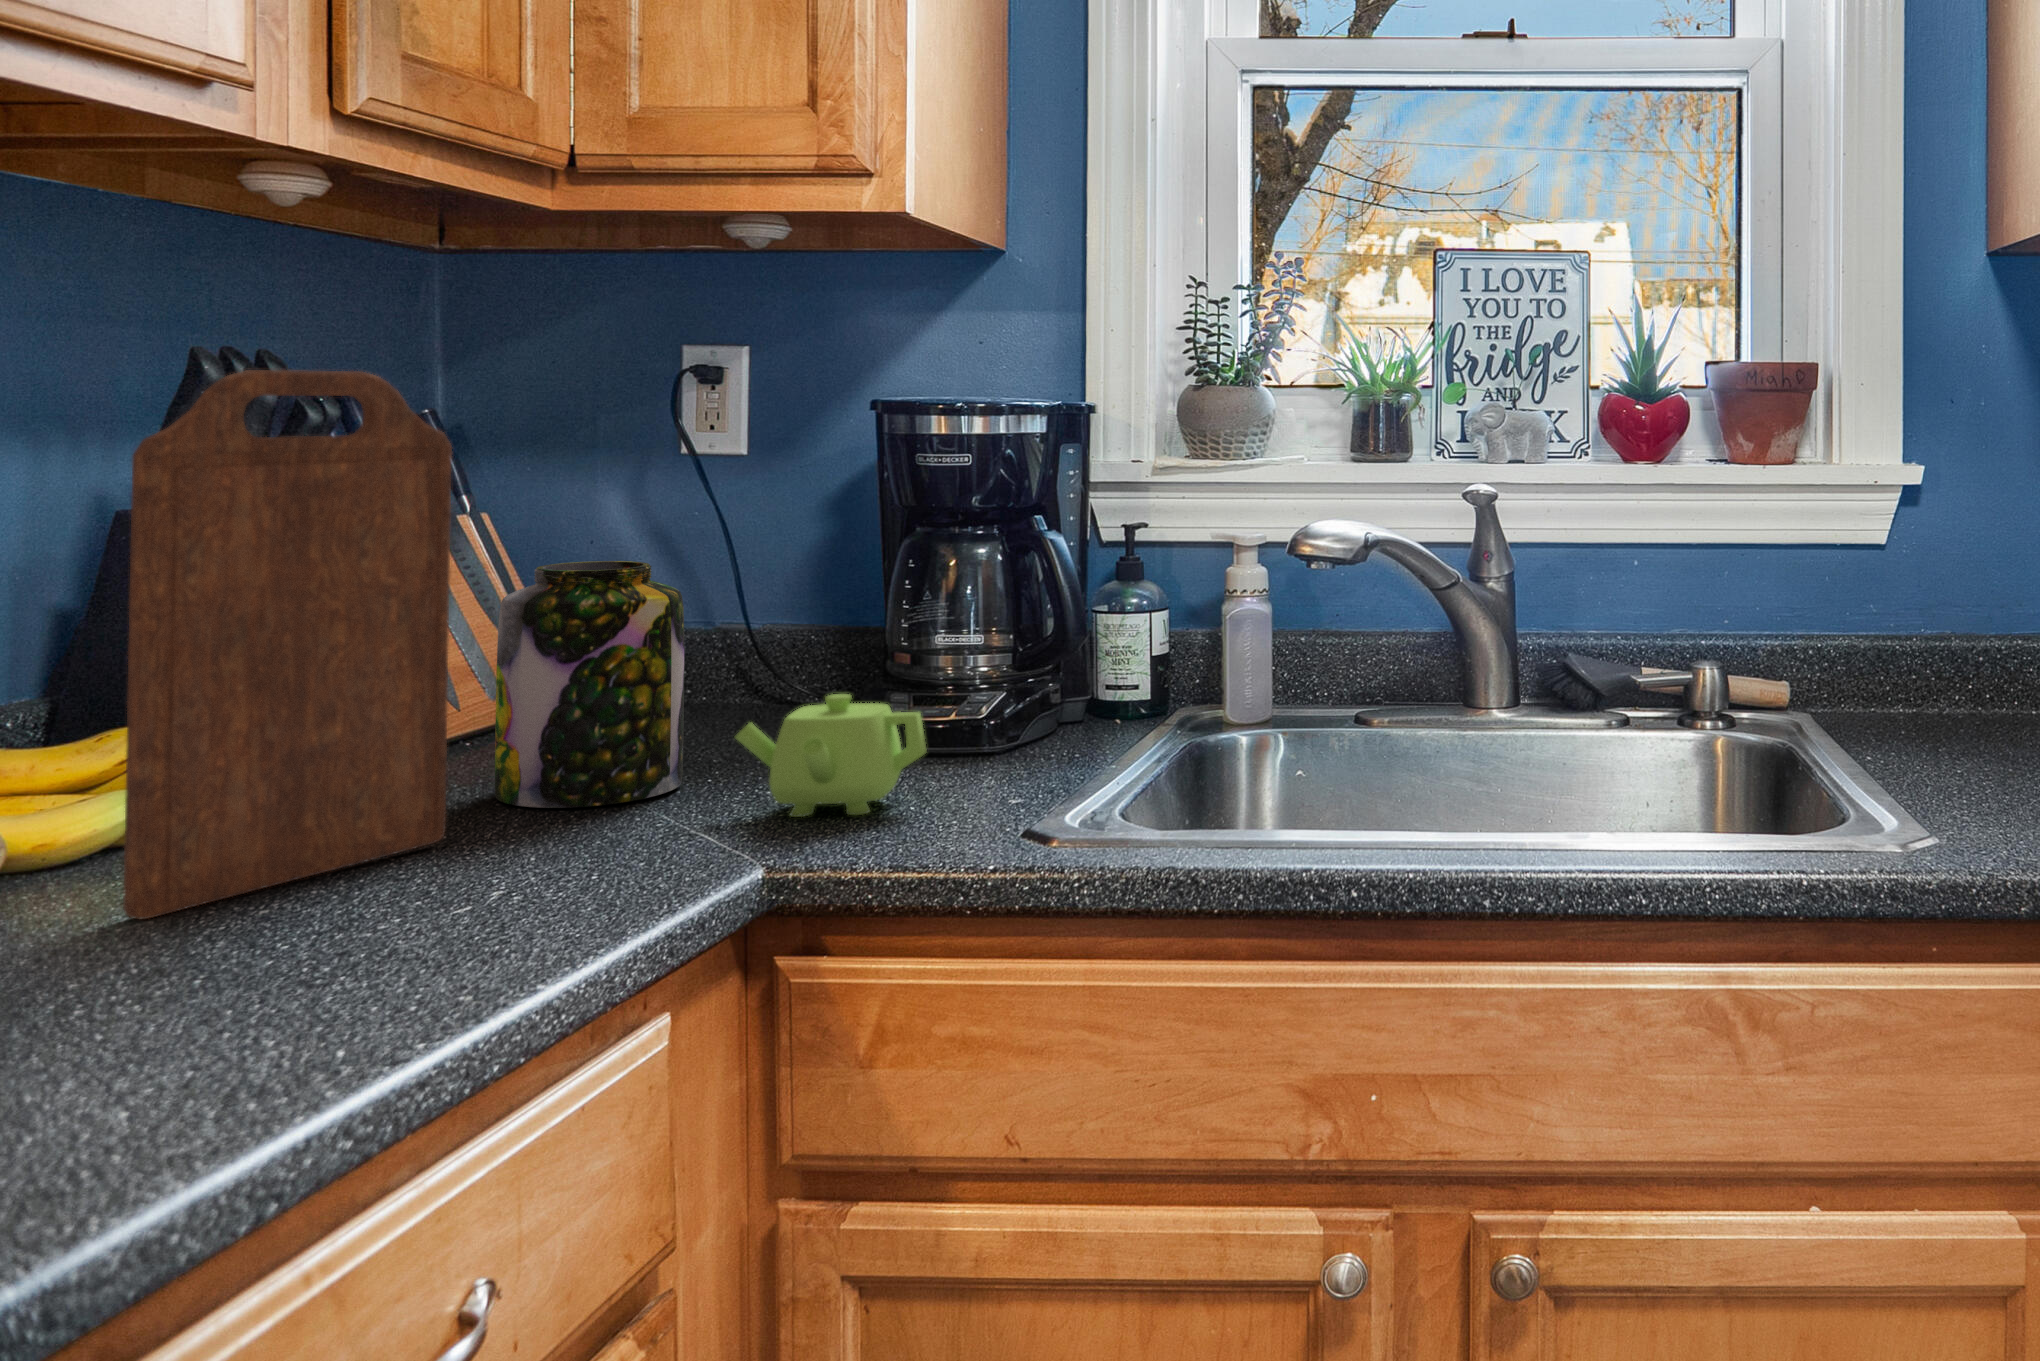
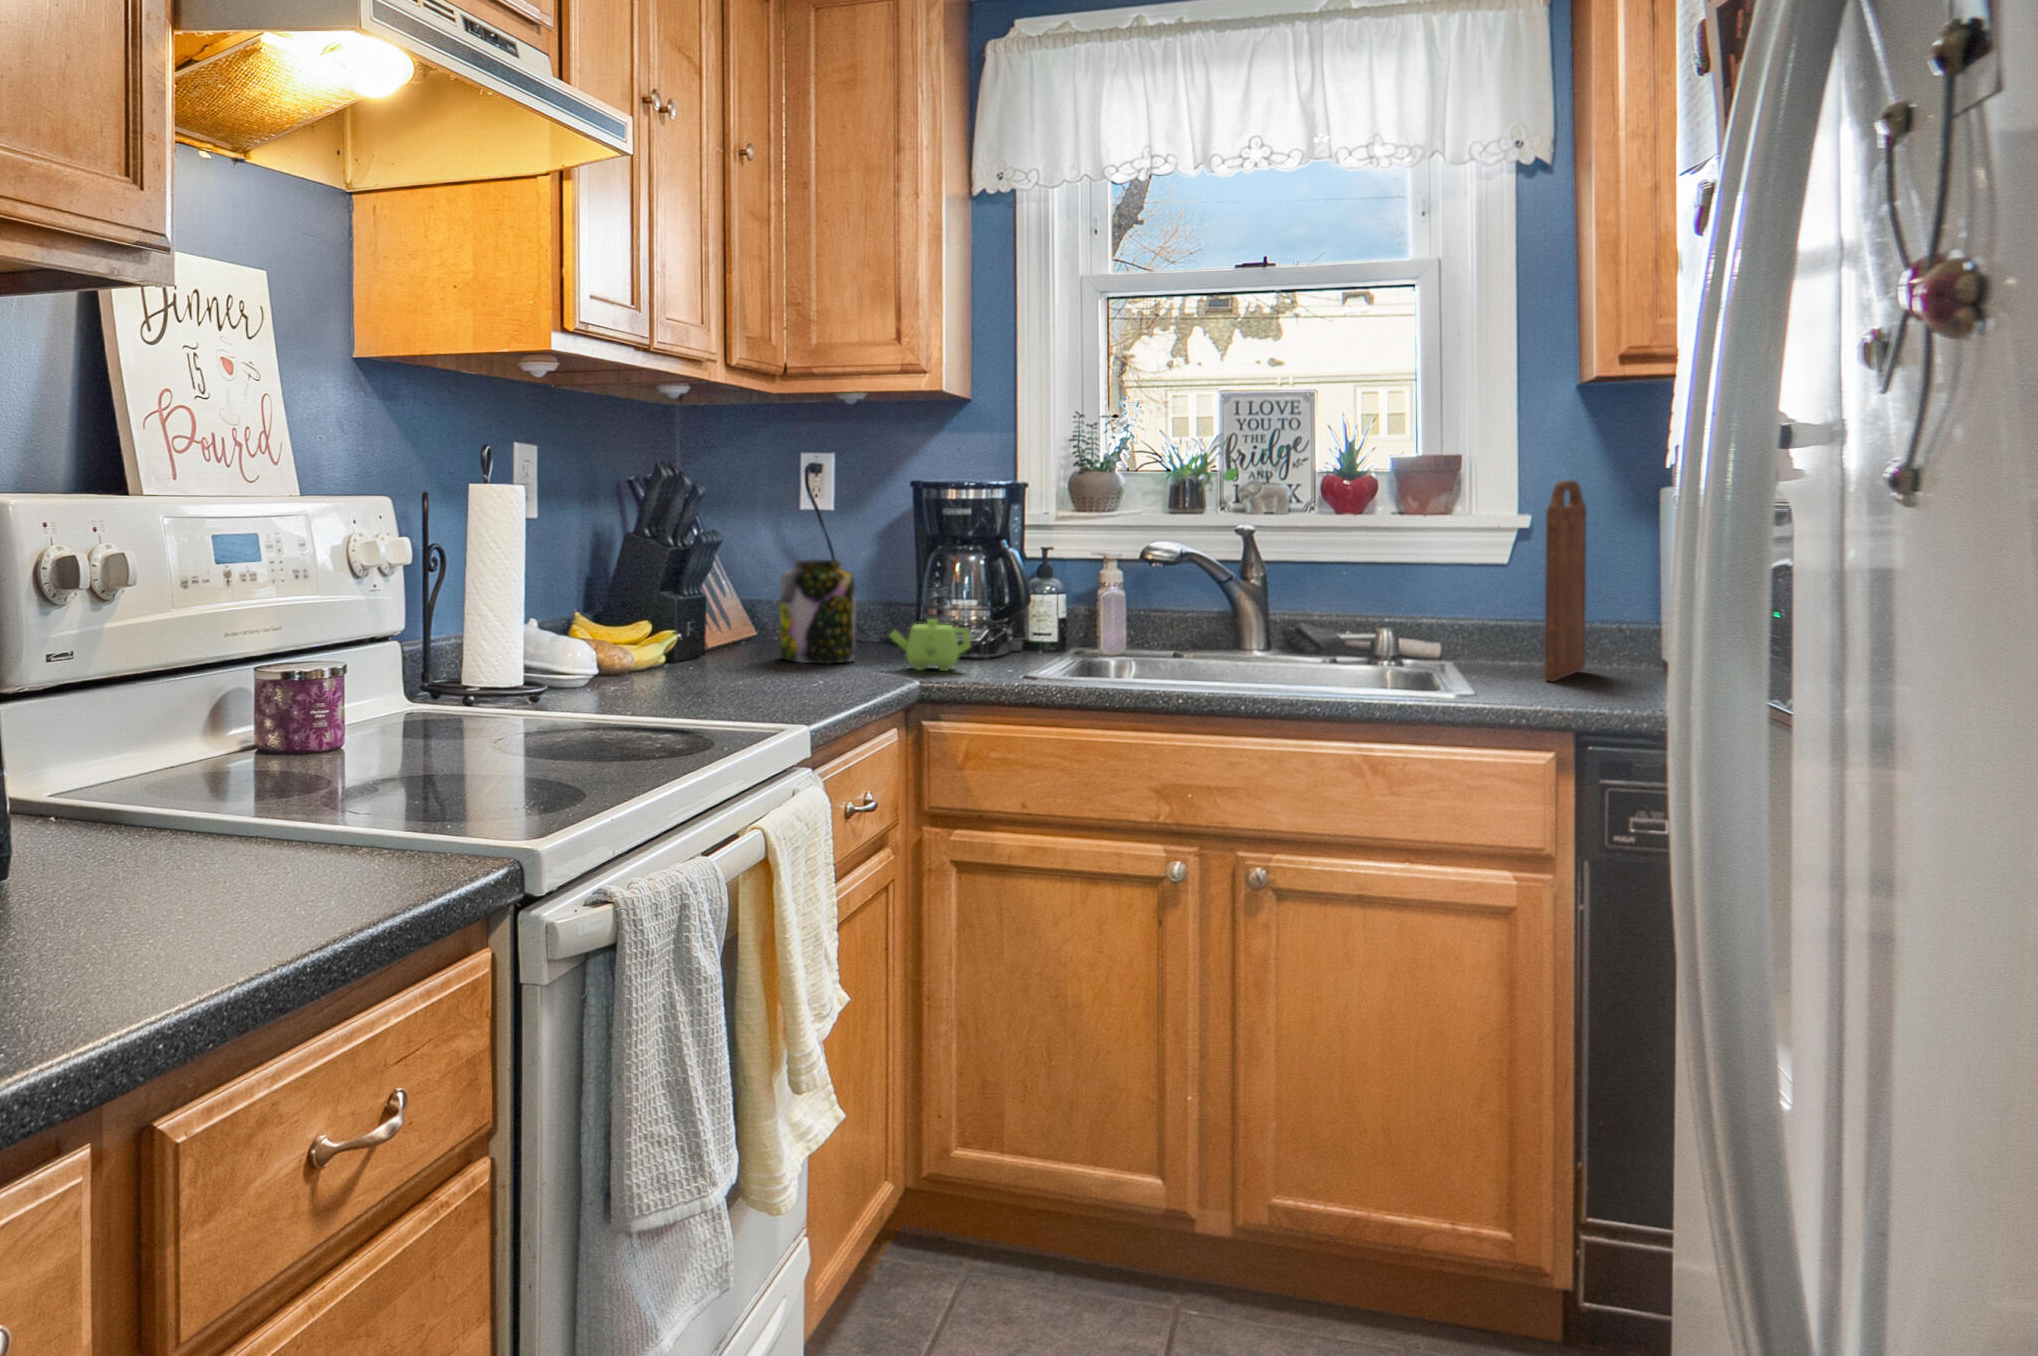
cutting board: present [123,370,452,919] -> present [1544,480,1587,681]

